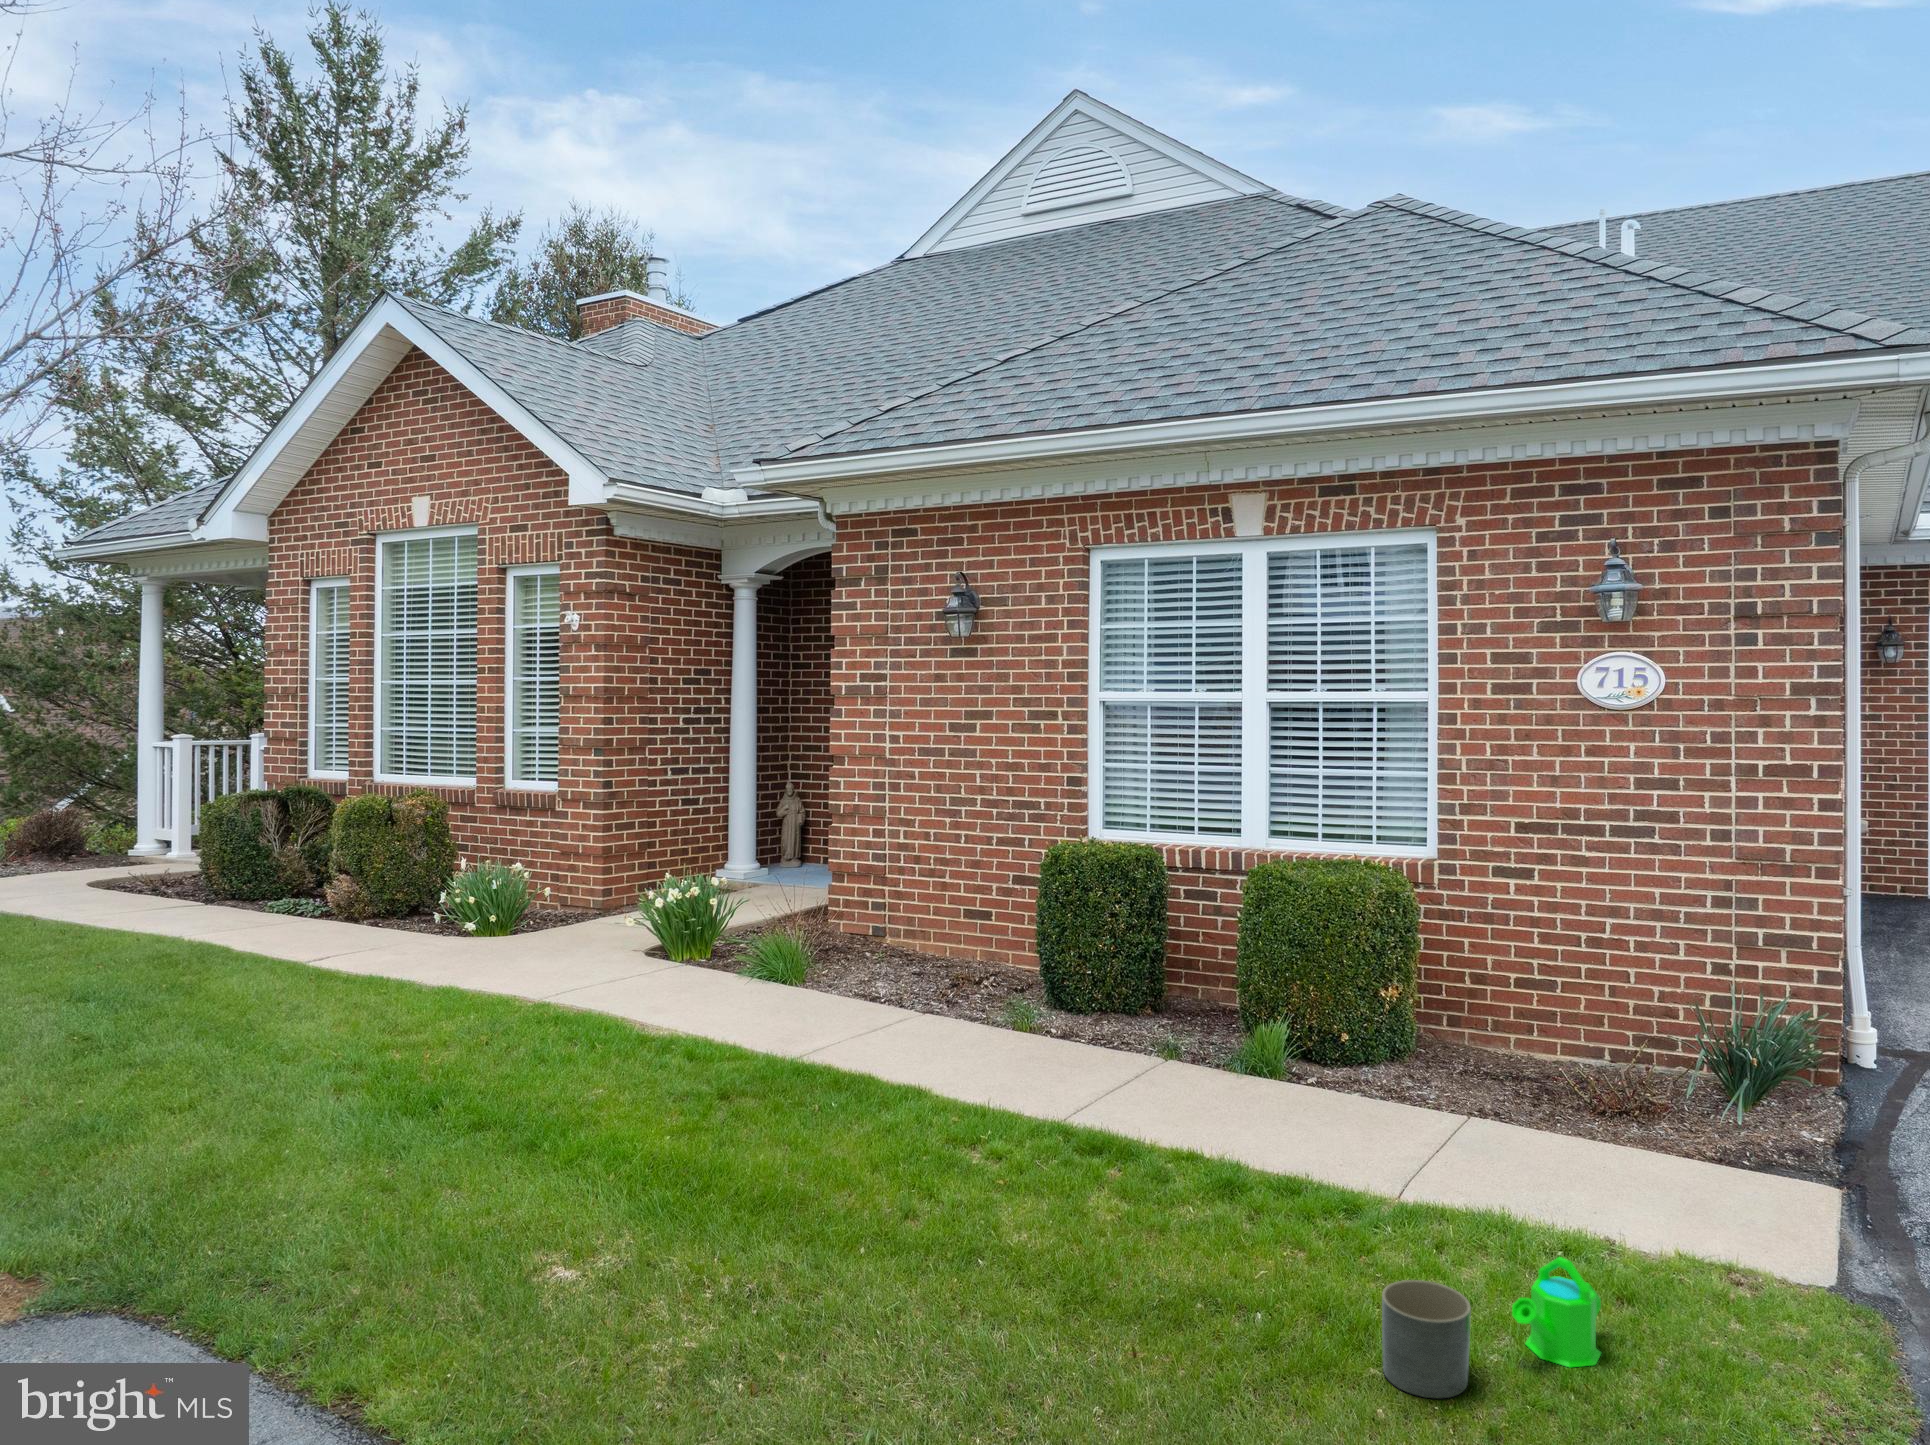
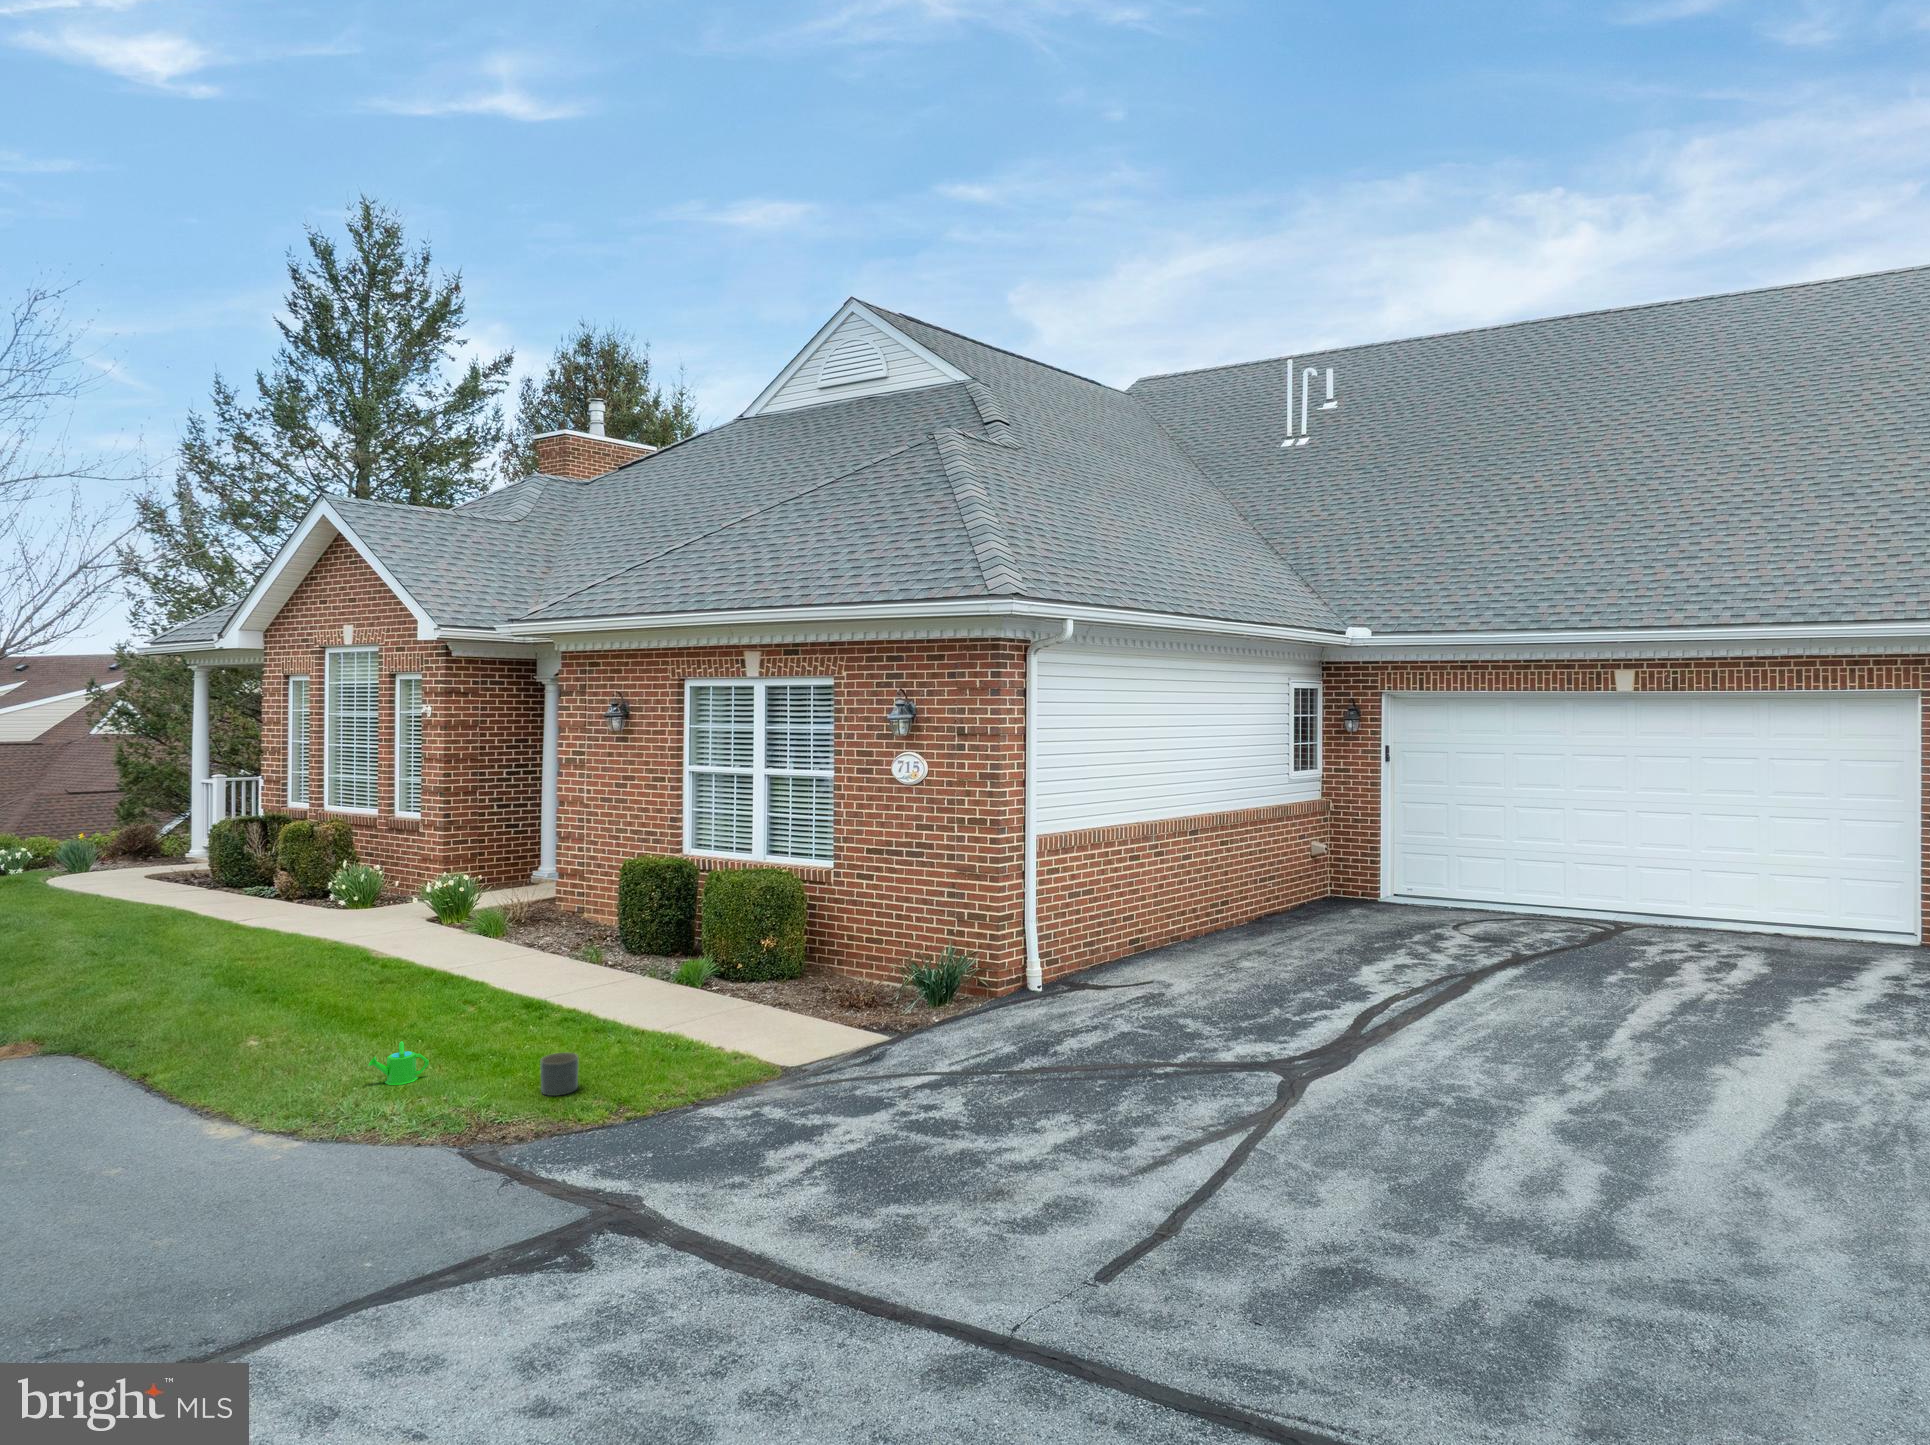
watering can: present [1512,1257,1601,1367] -> present [368,1041,429,1085]

